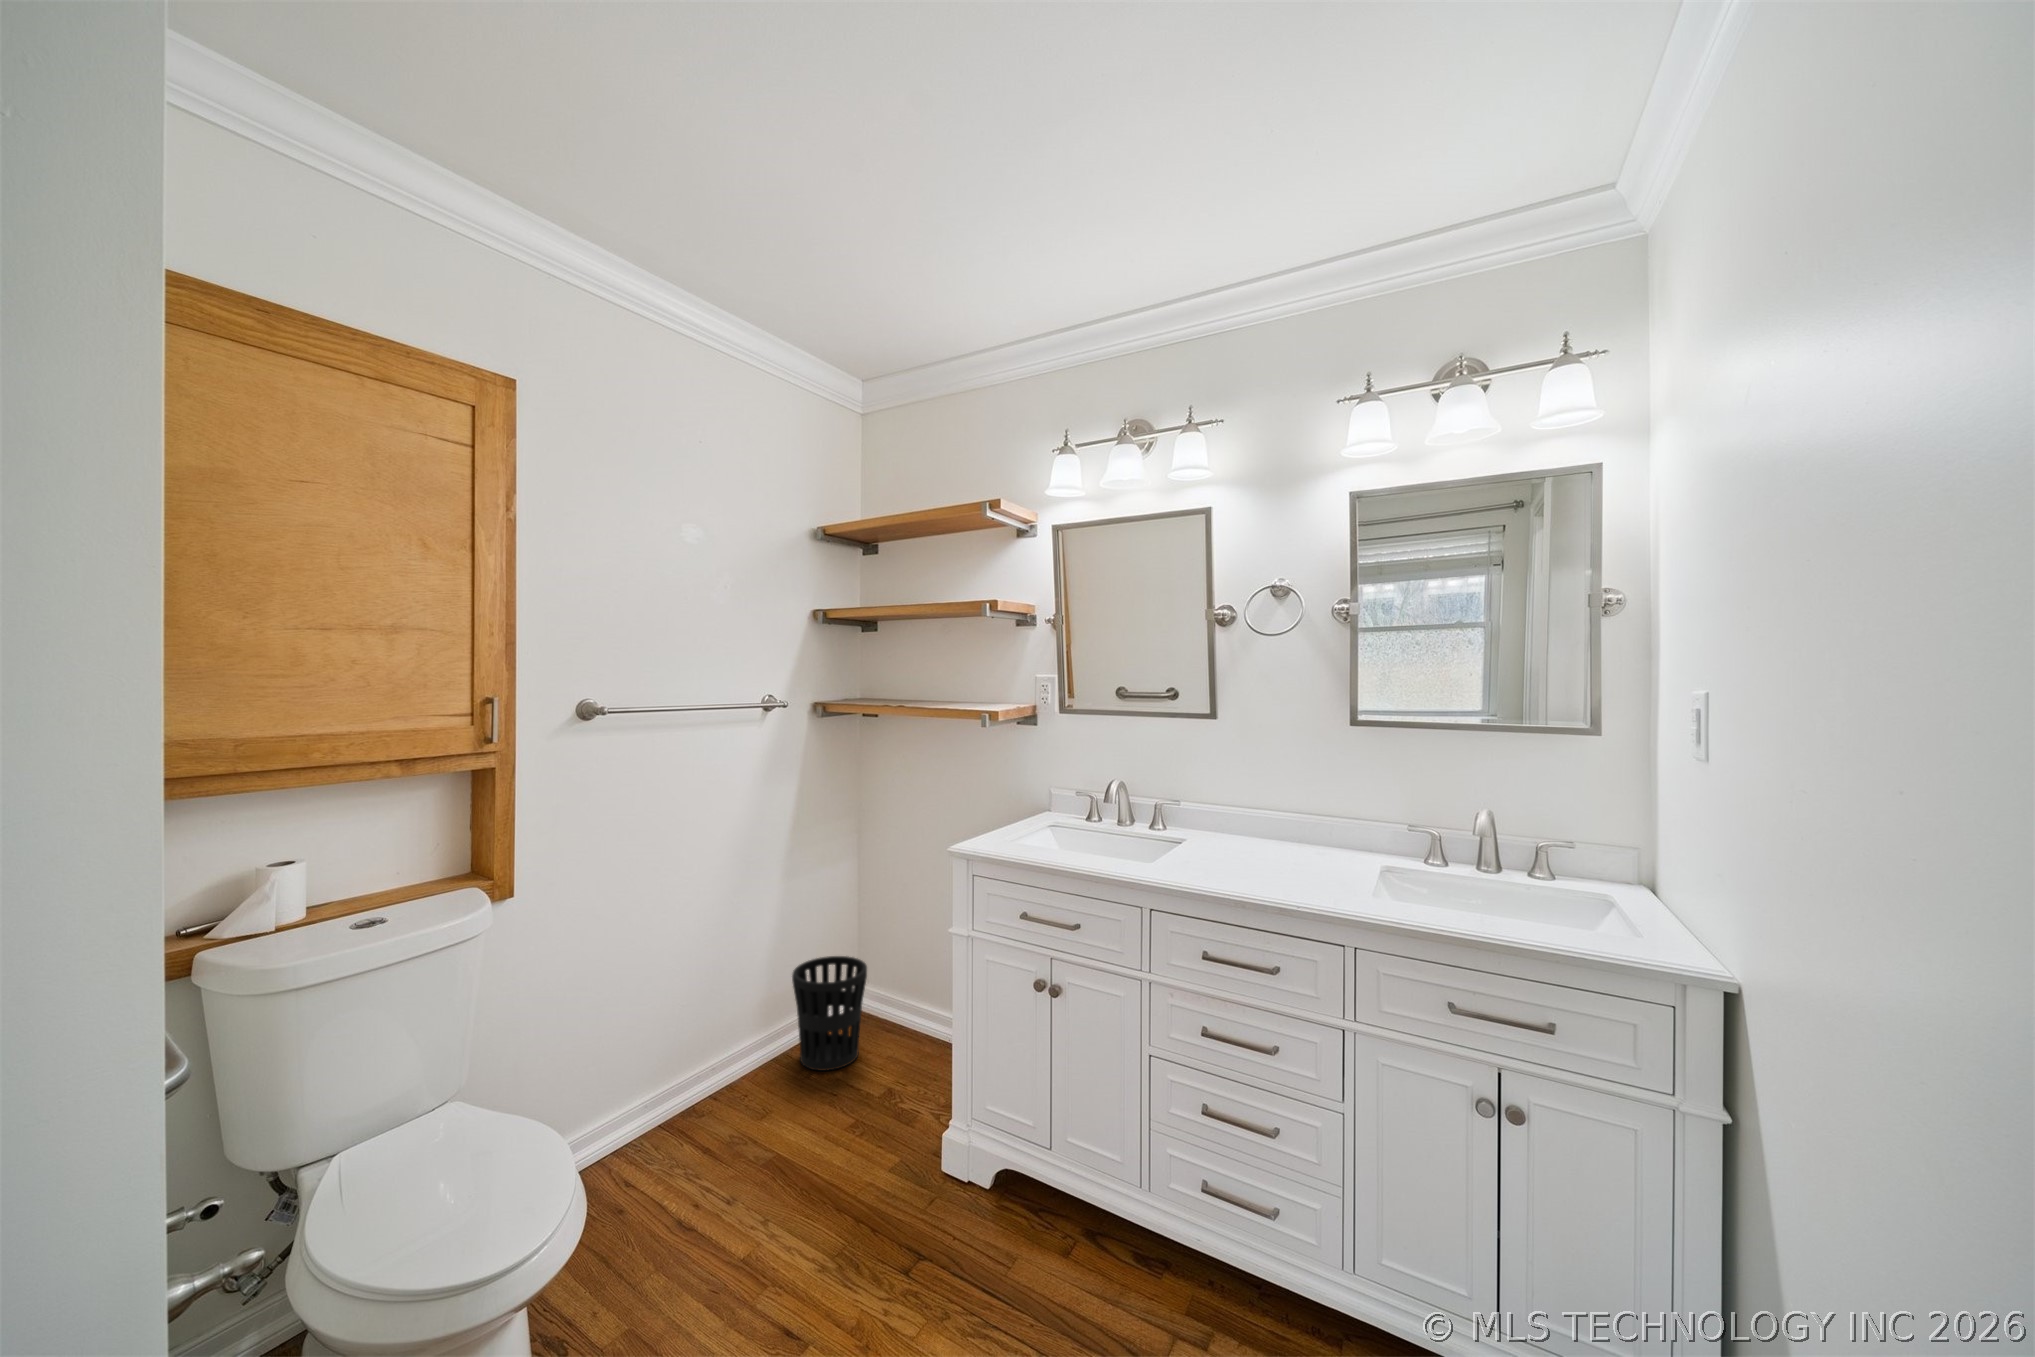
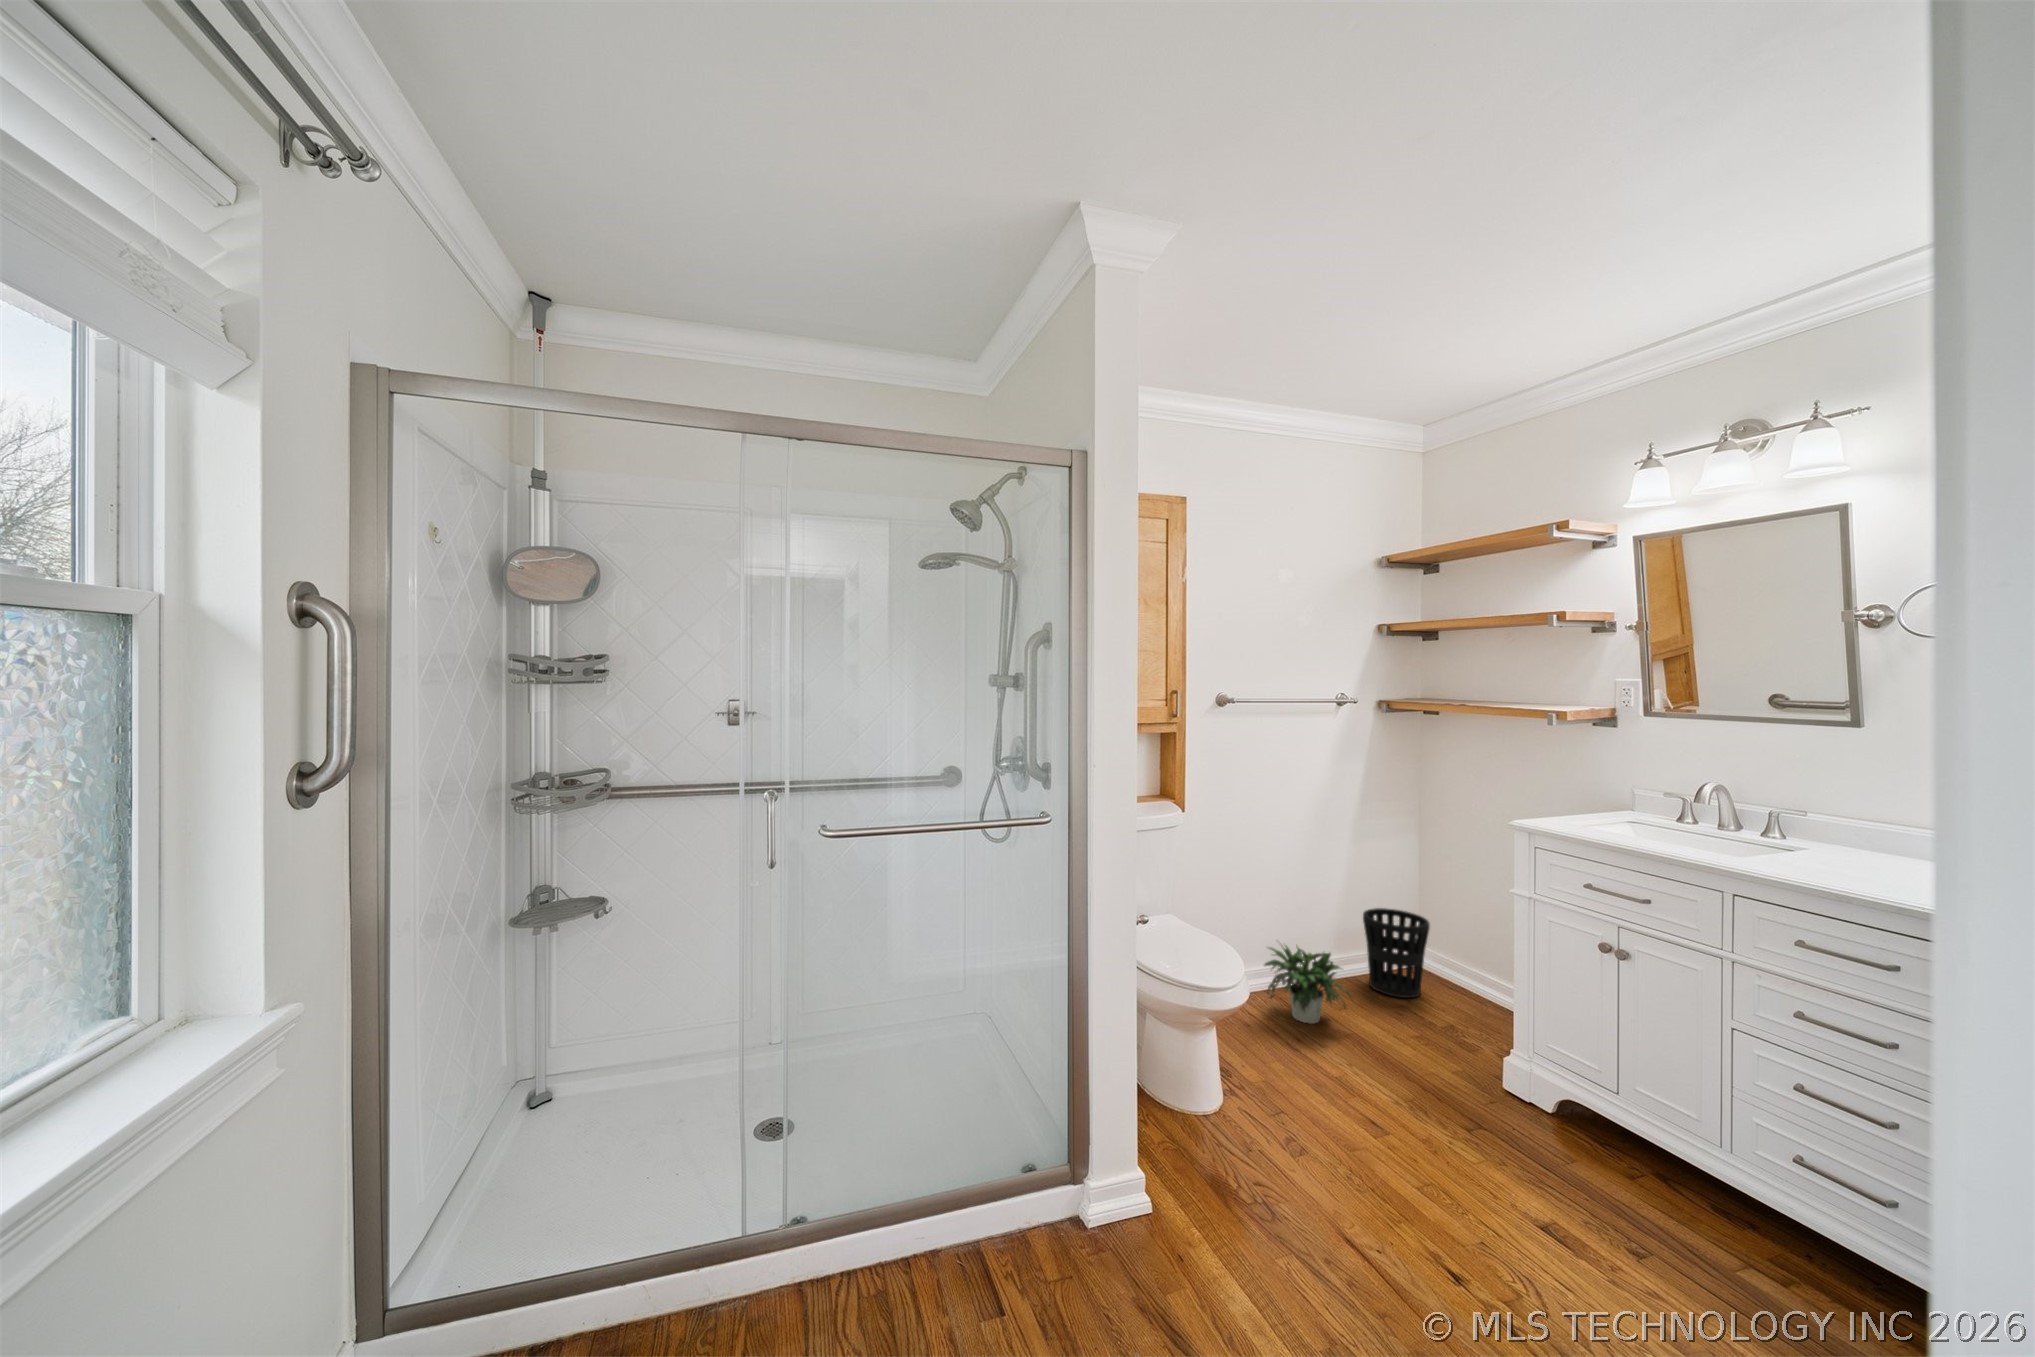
potted plant: none [611,1047,776,1164] -> present [1265,945,1352,1024]

